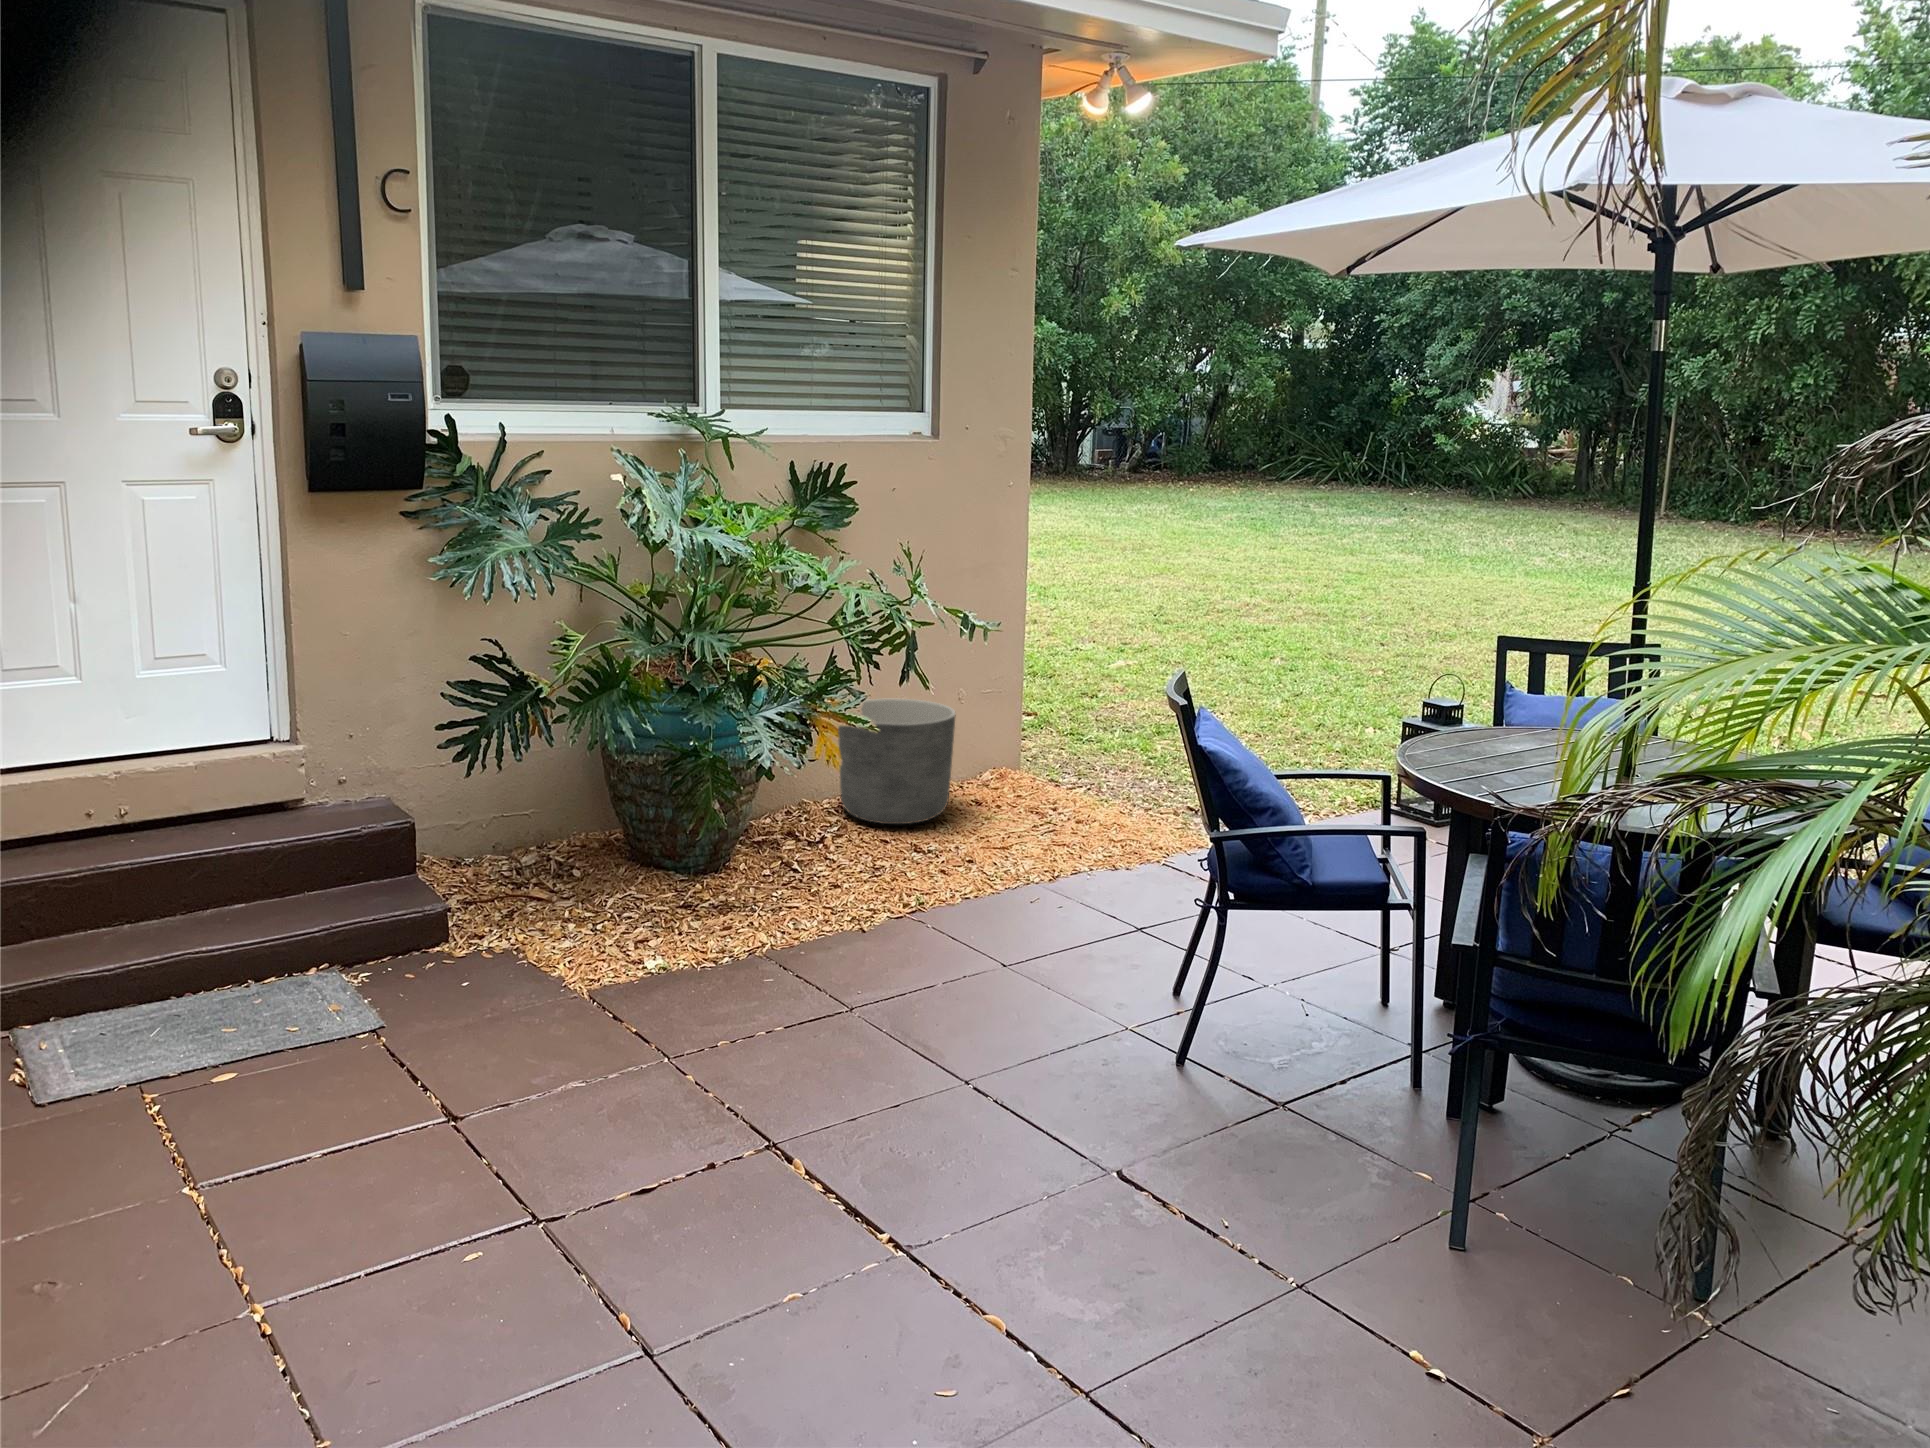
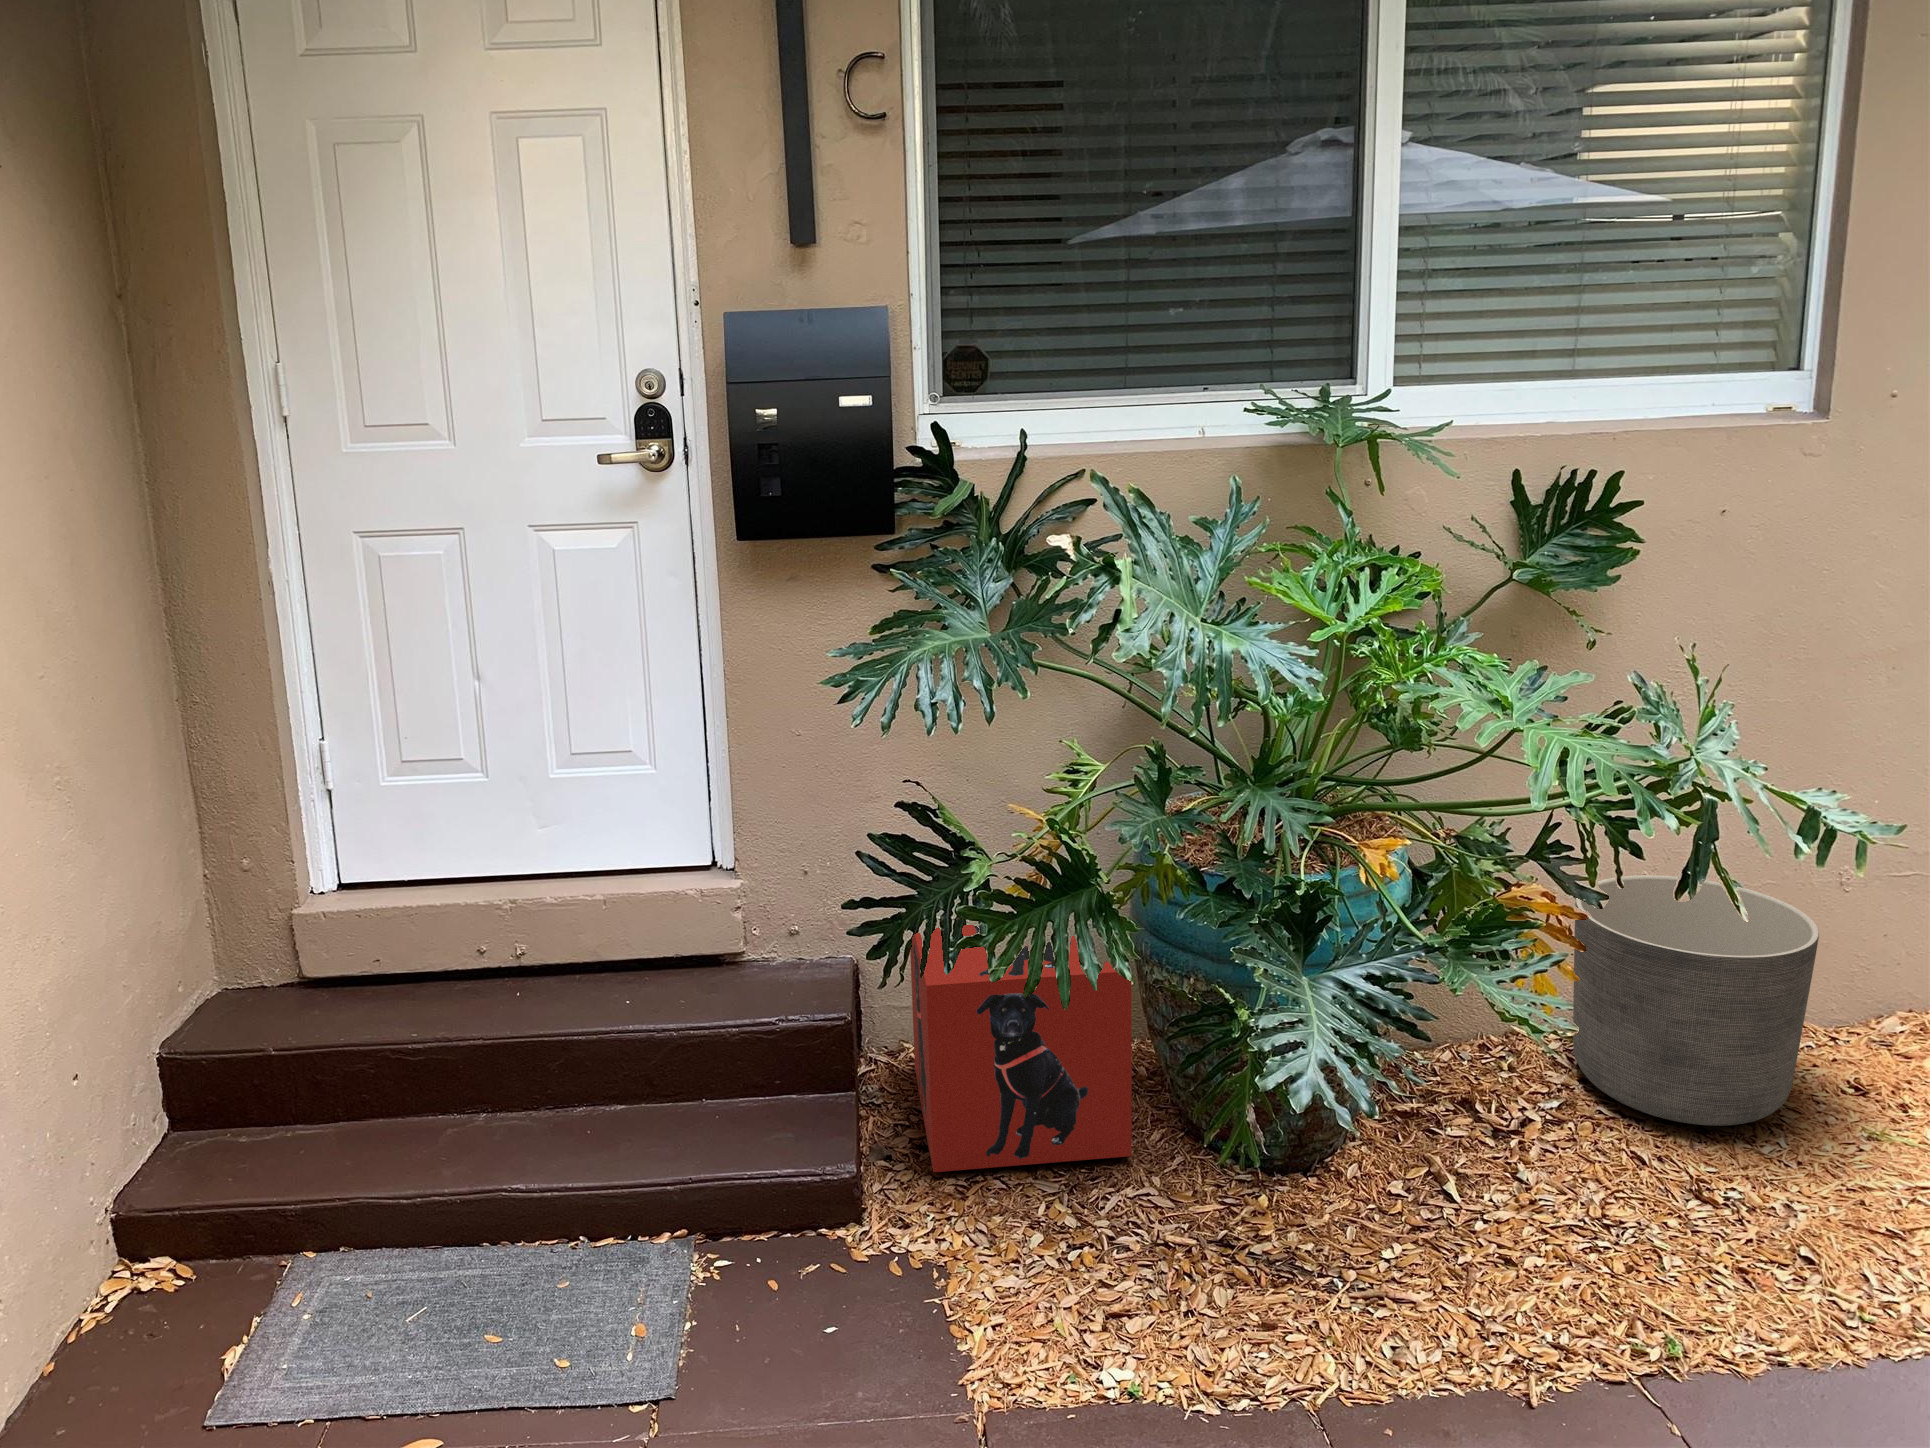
storage box: none [435,736,615,909] -> present [910,925,1132,1172]

